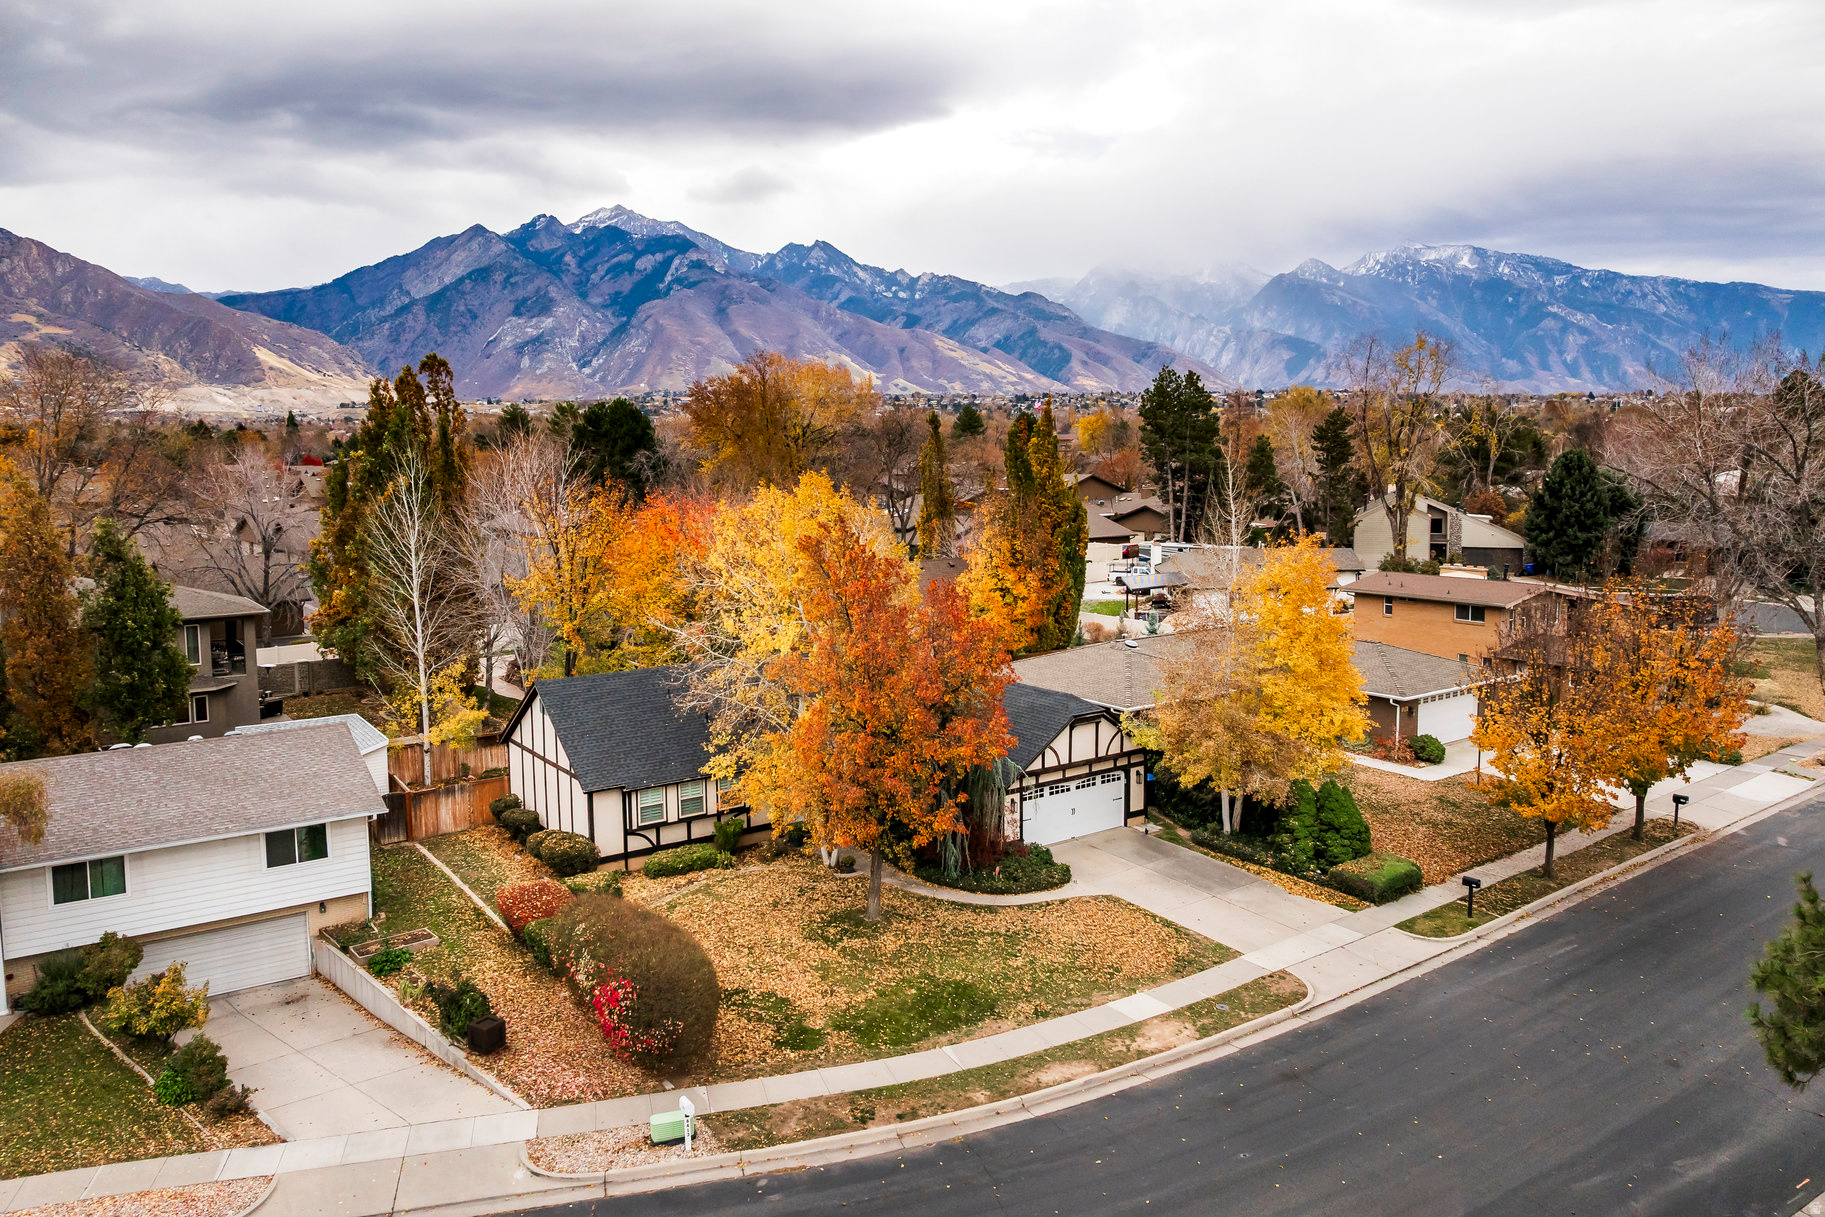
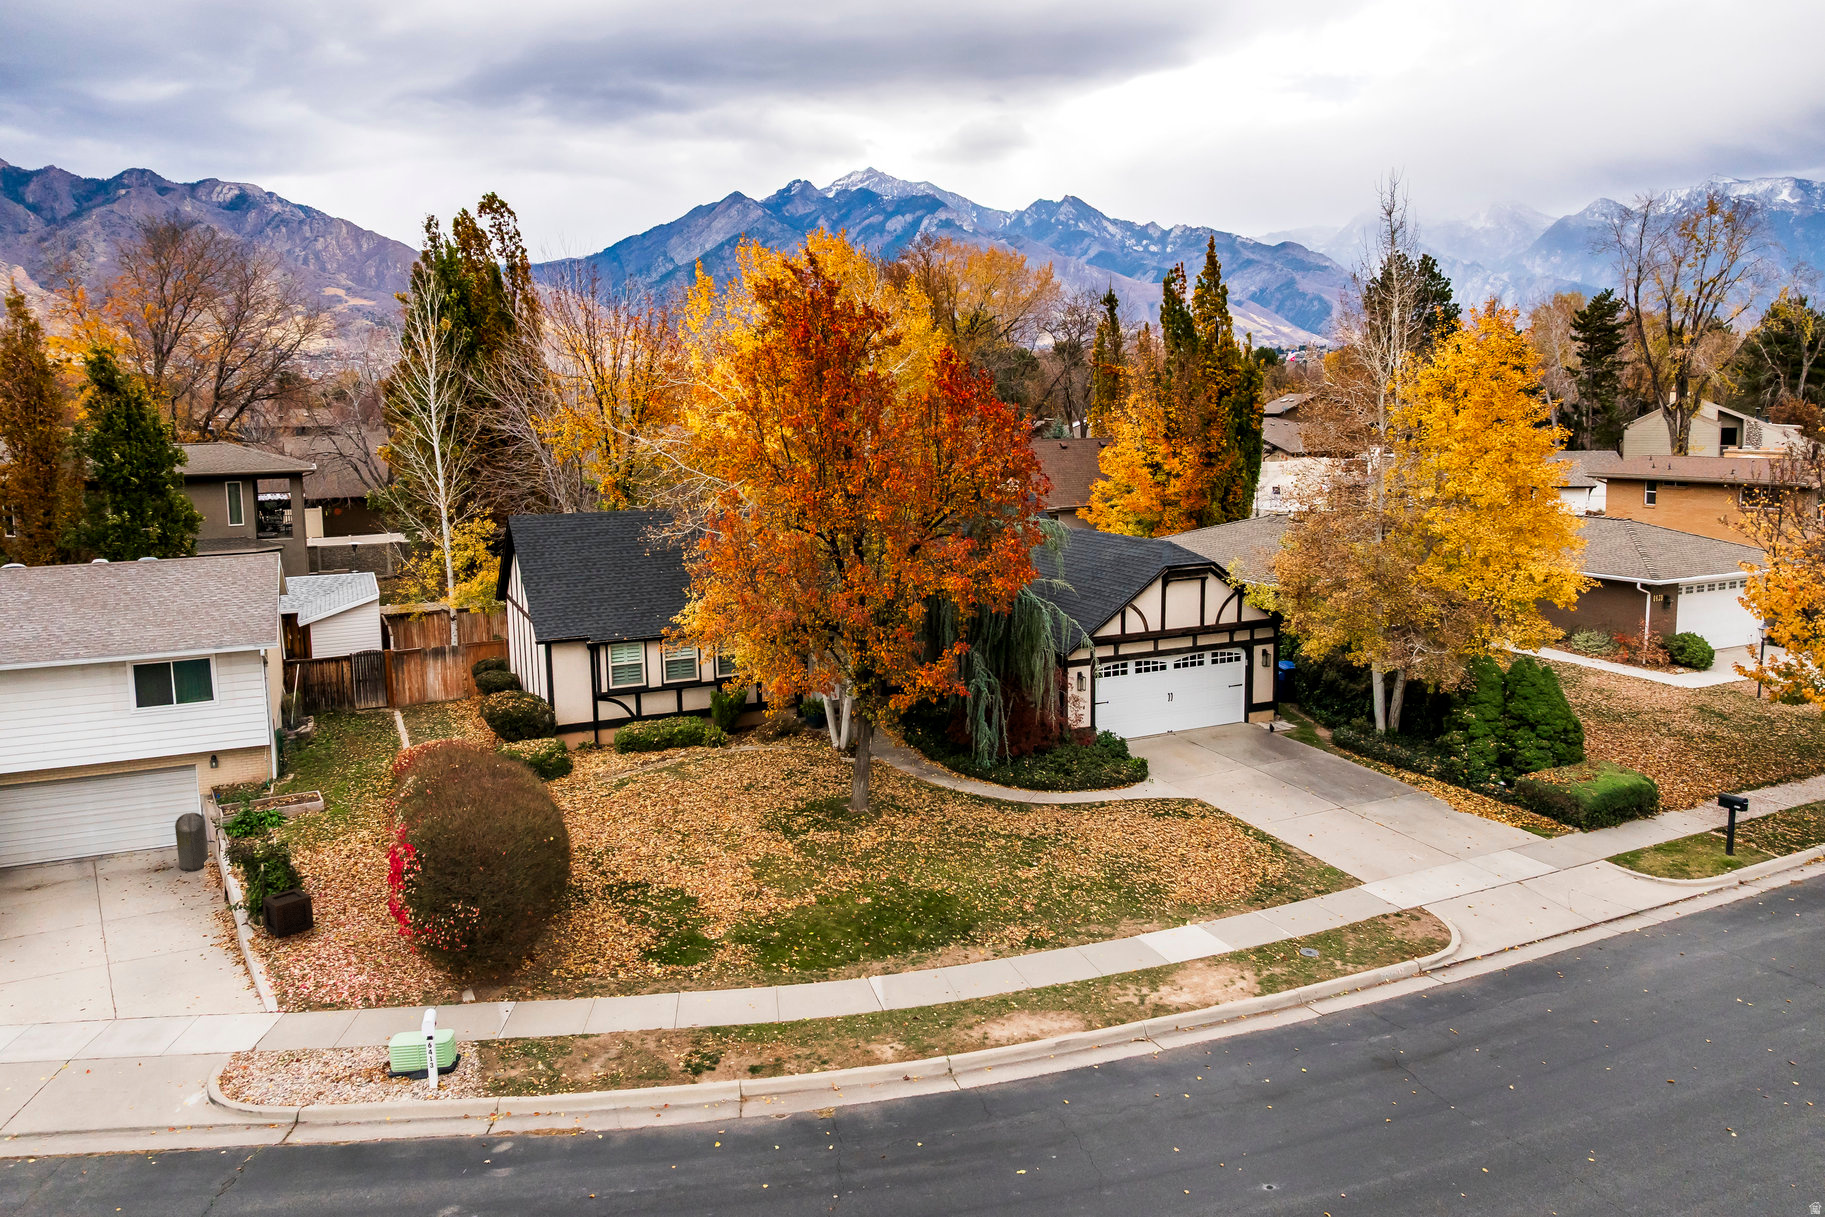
trash can: none [321,956,347,1006] -> present [175,813,209,872]

